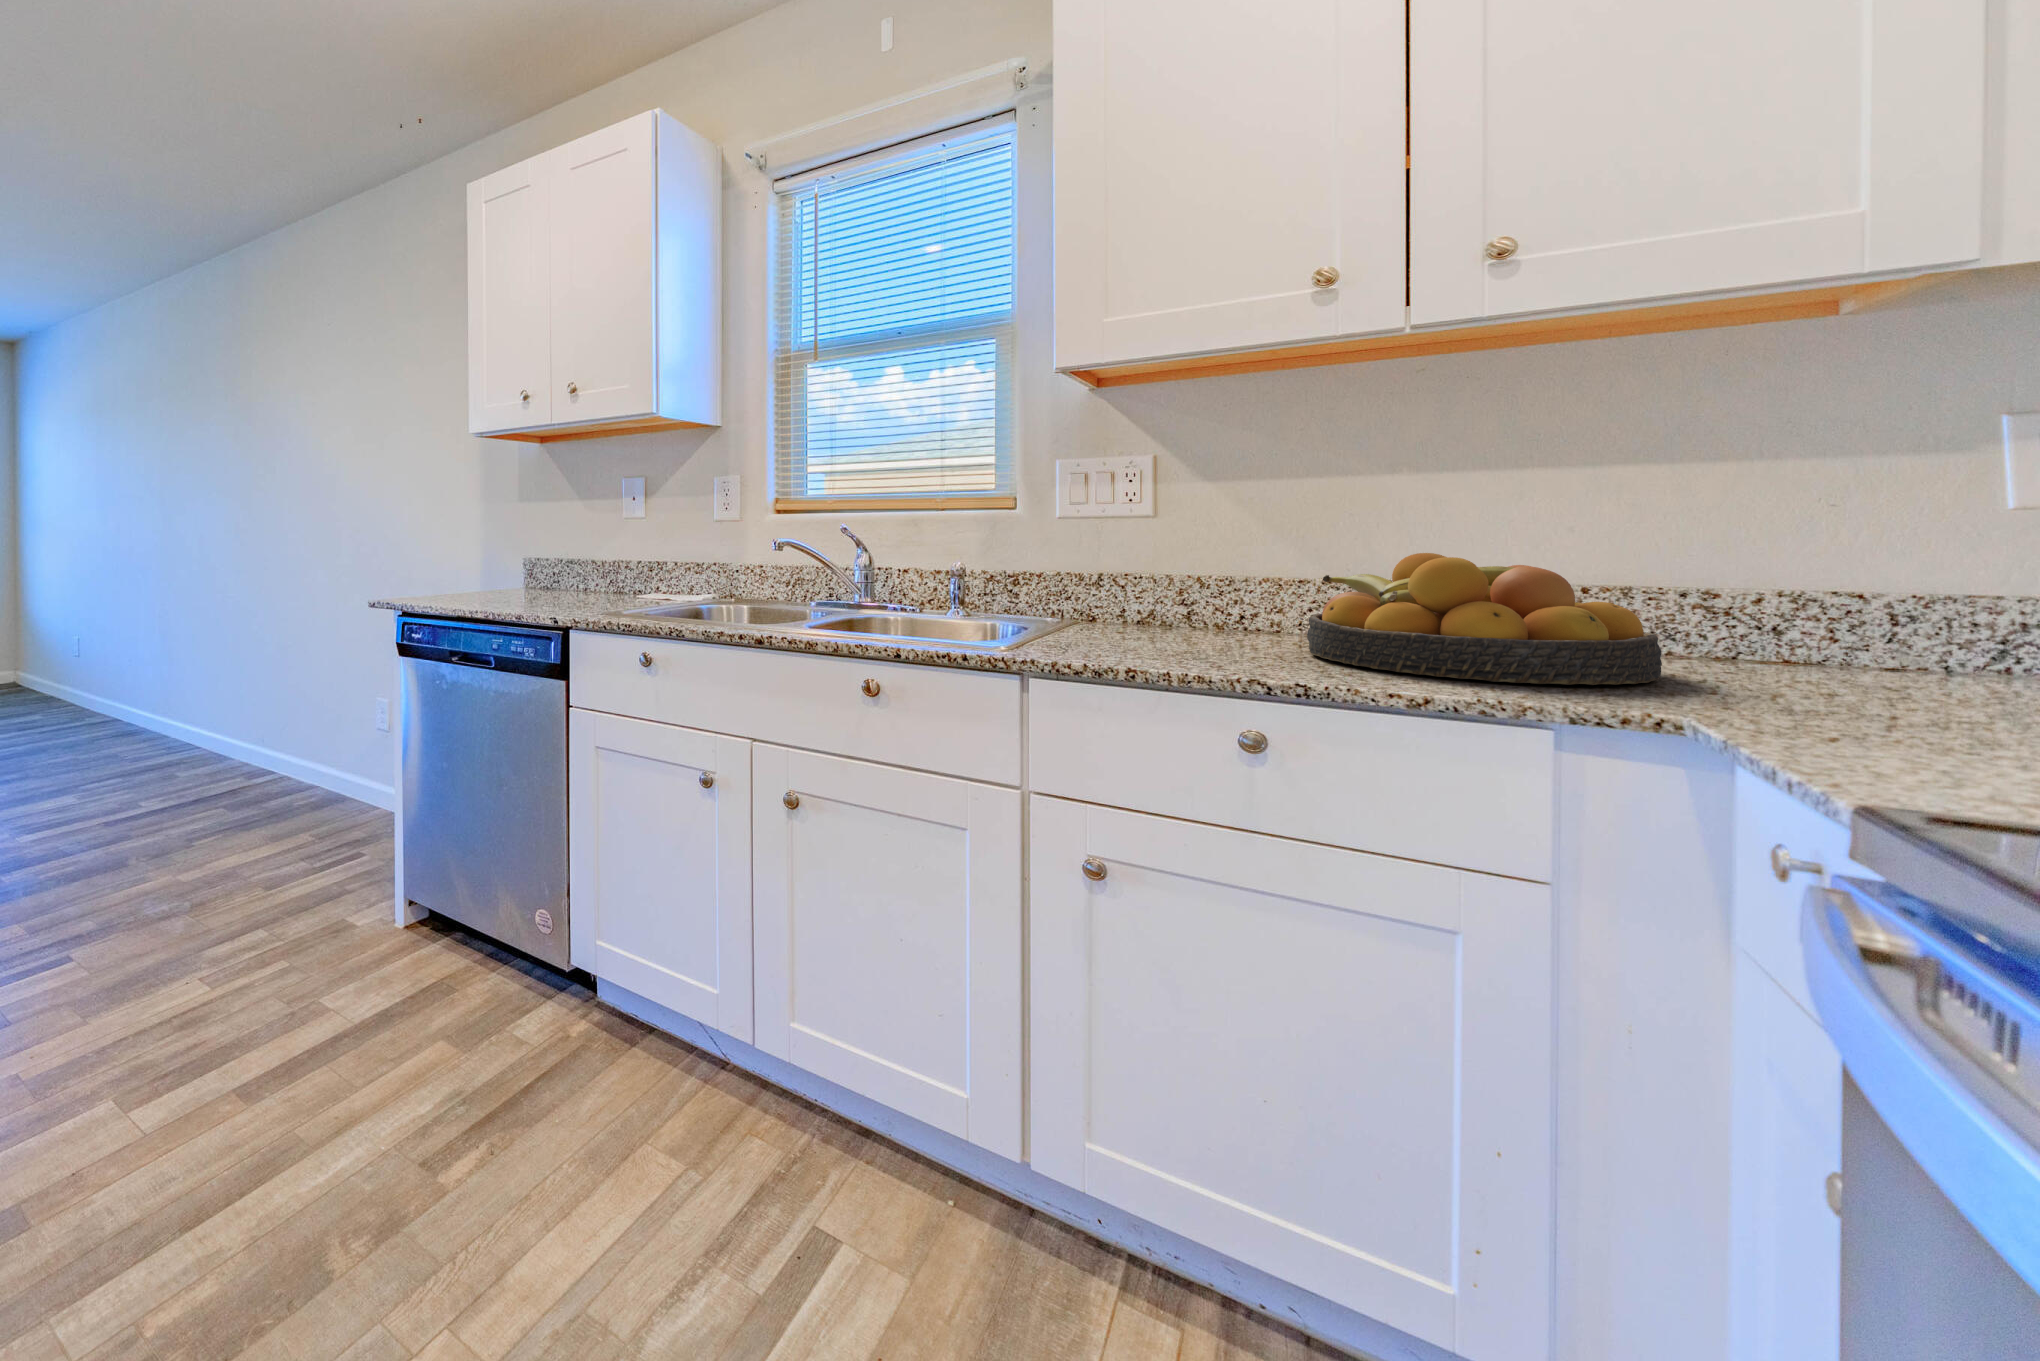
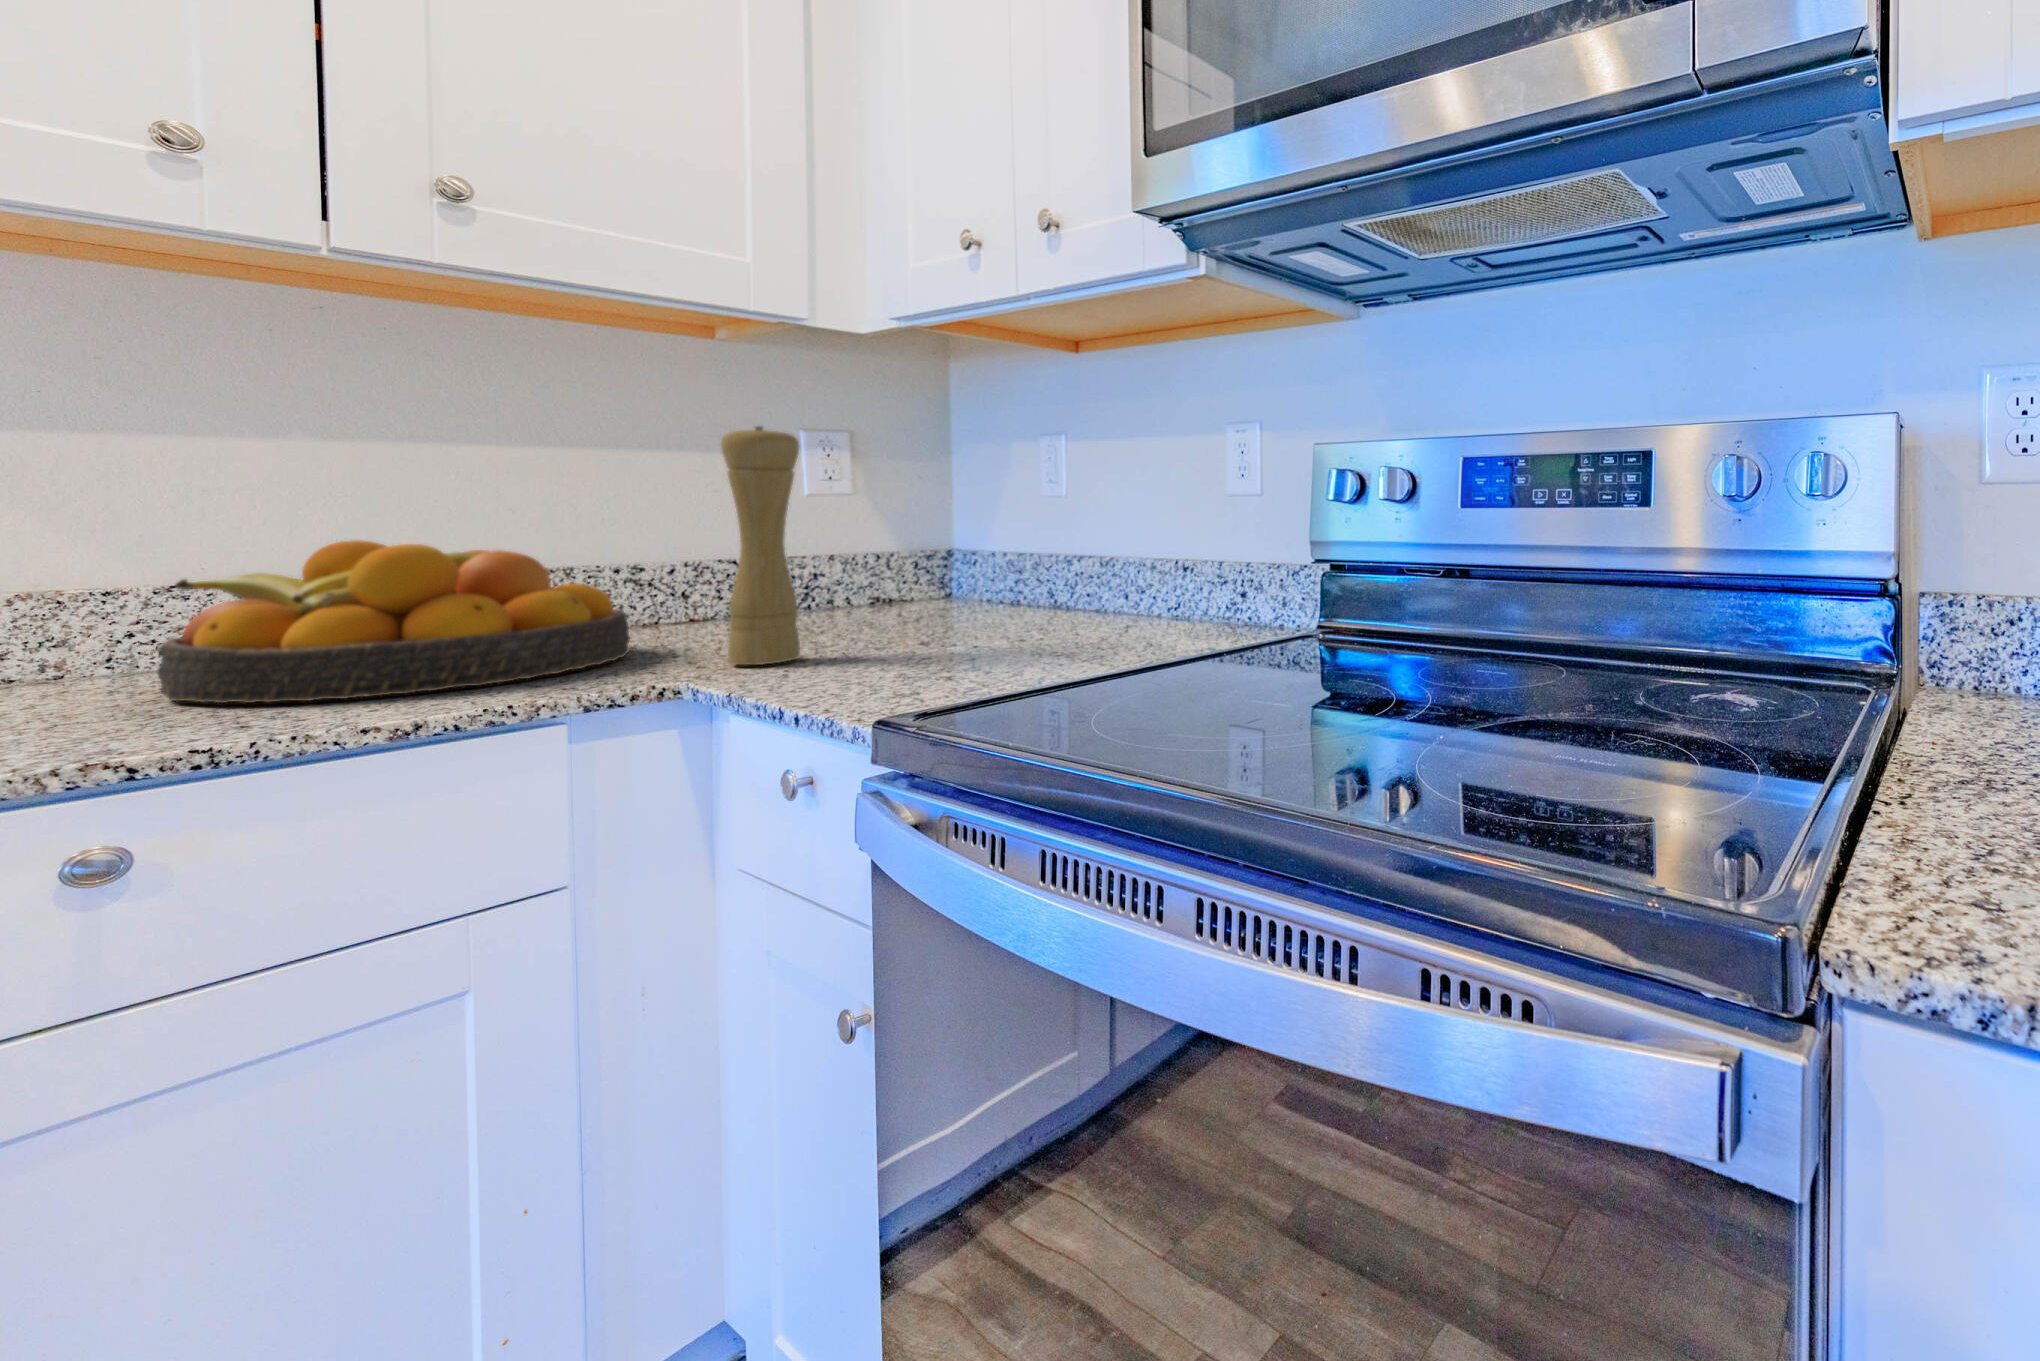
pepper mill: none [1762,431,1890,724] -> present [721,426,800,665]

